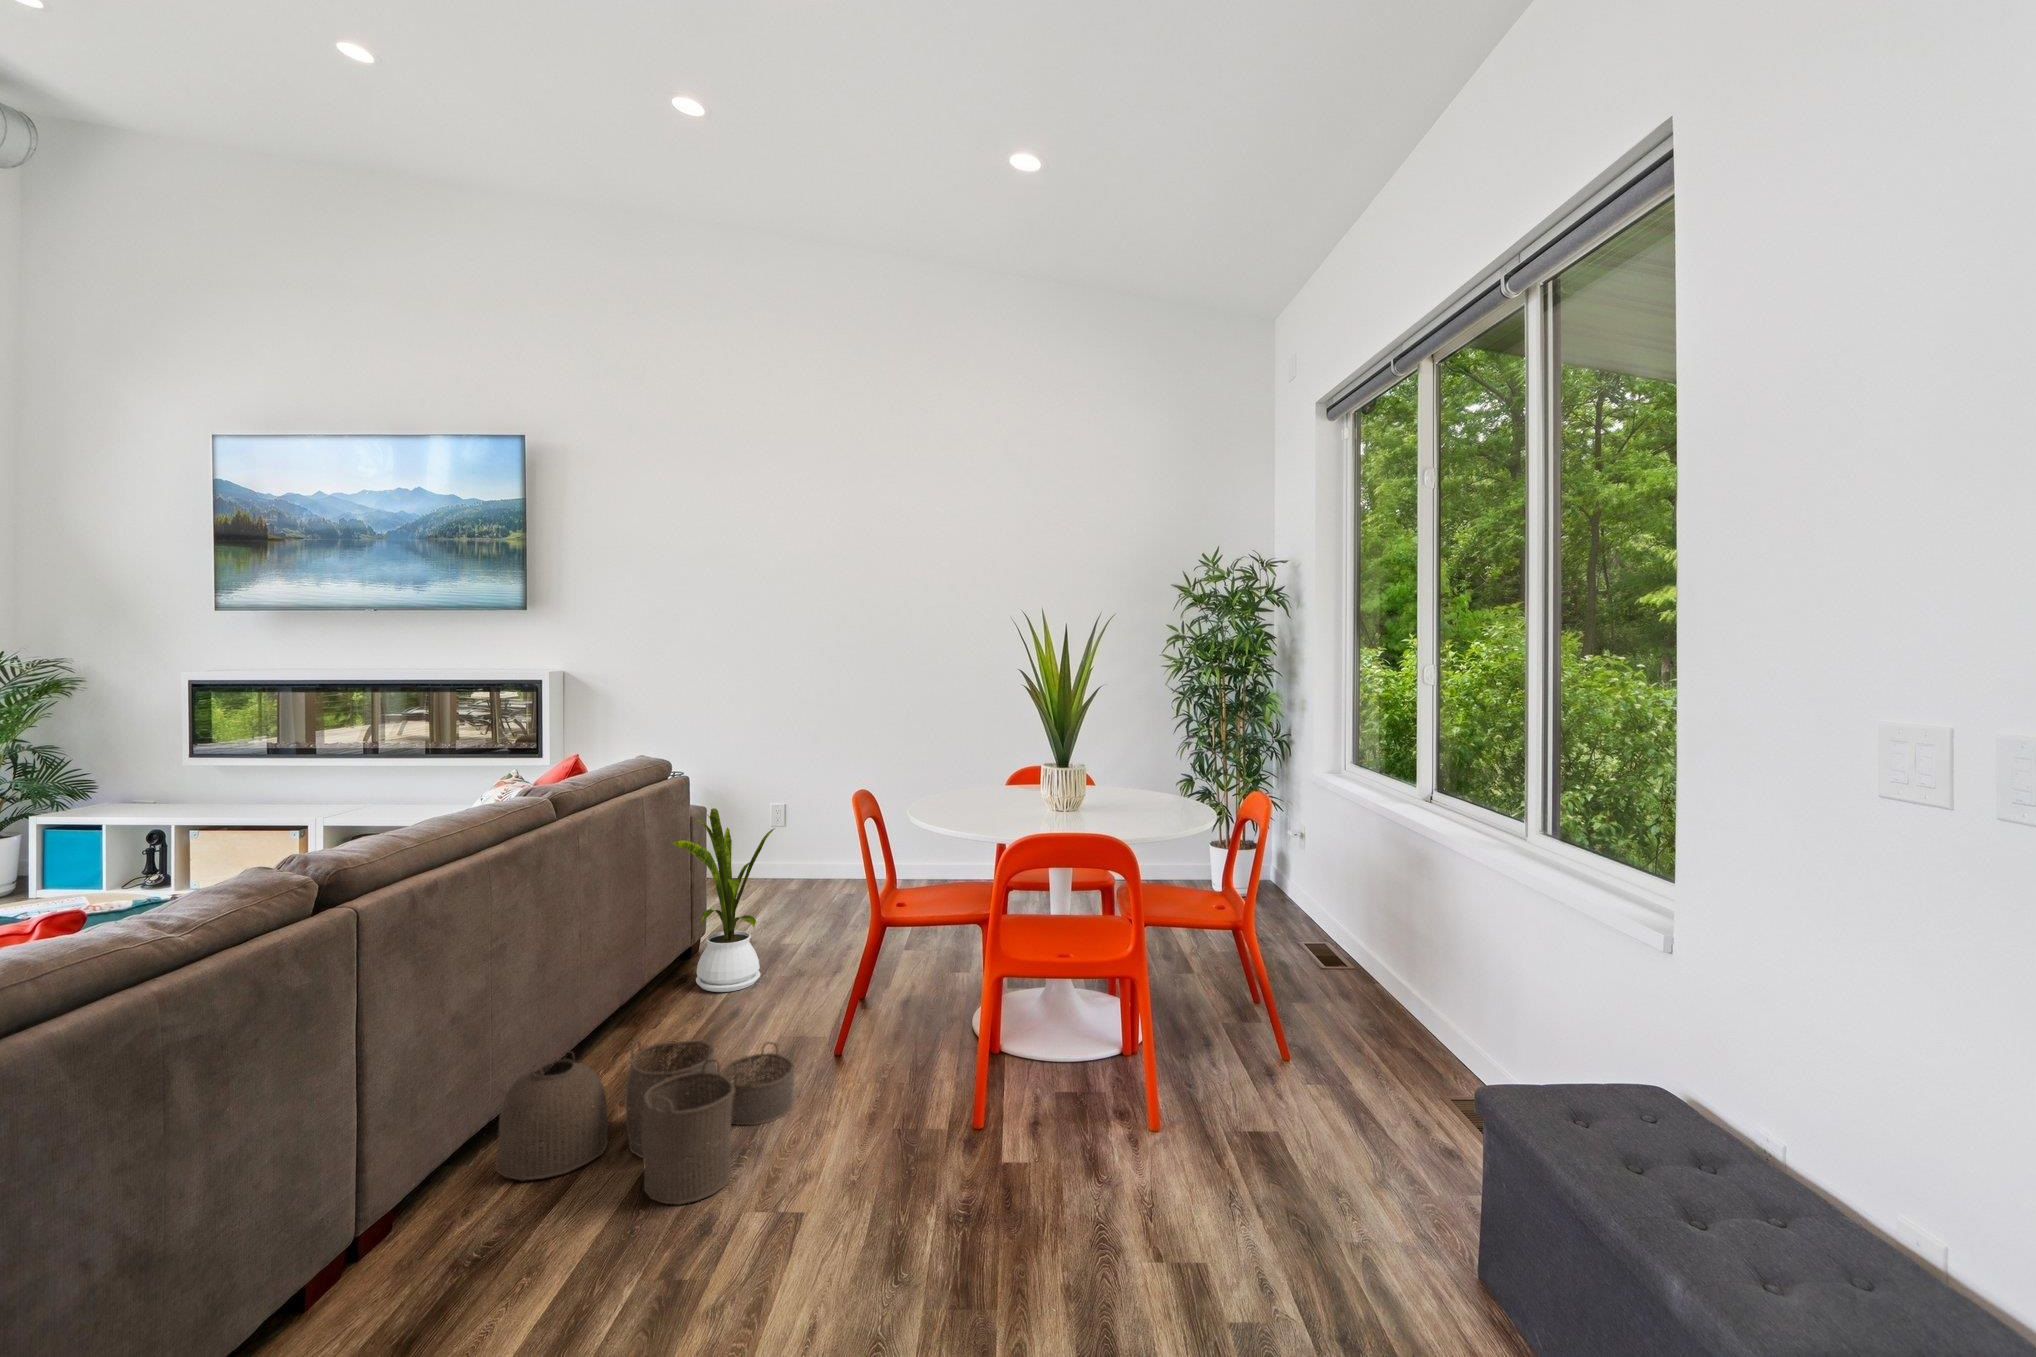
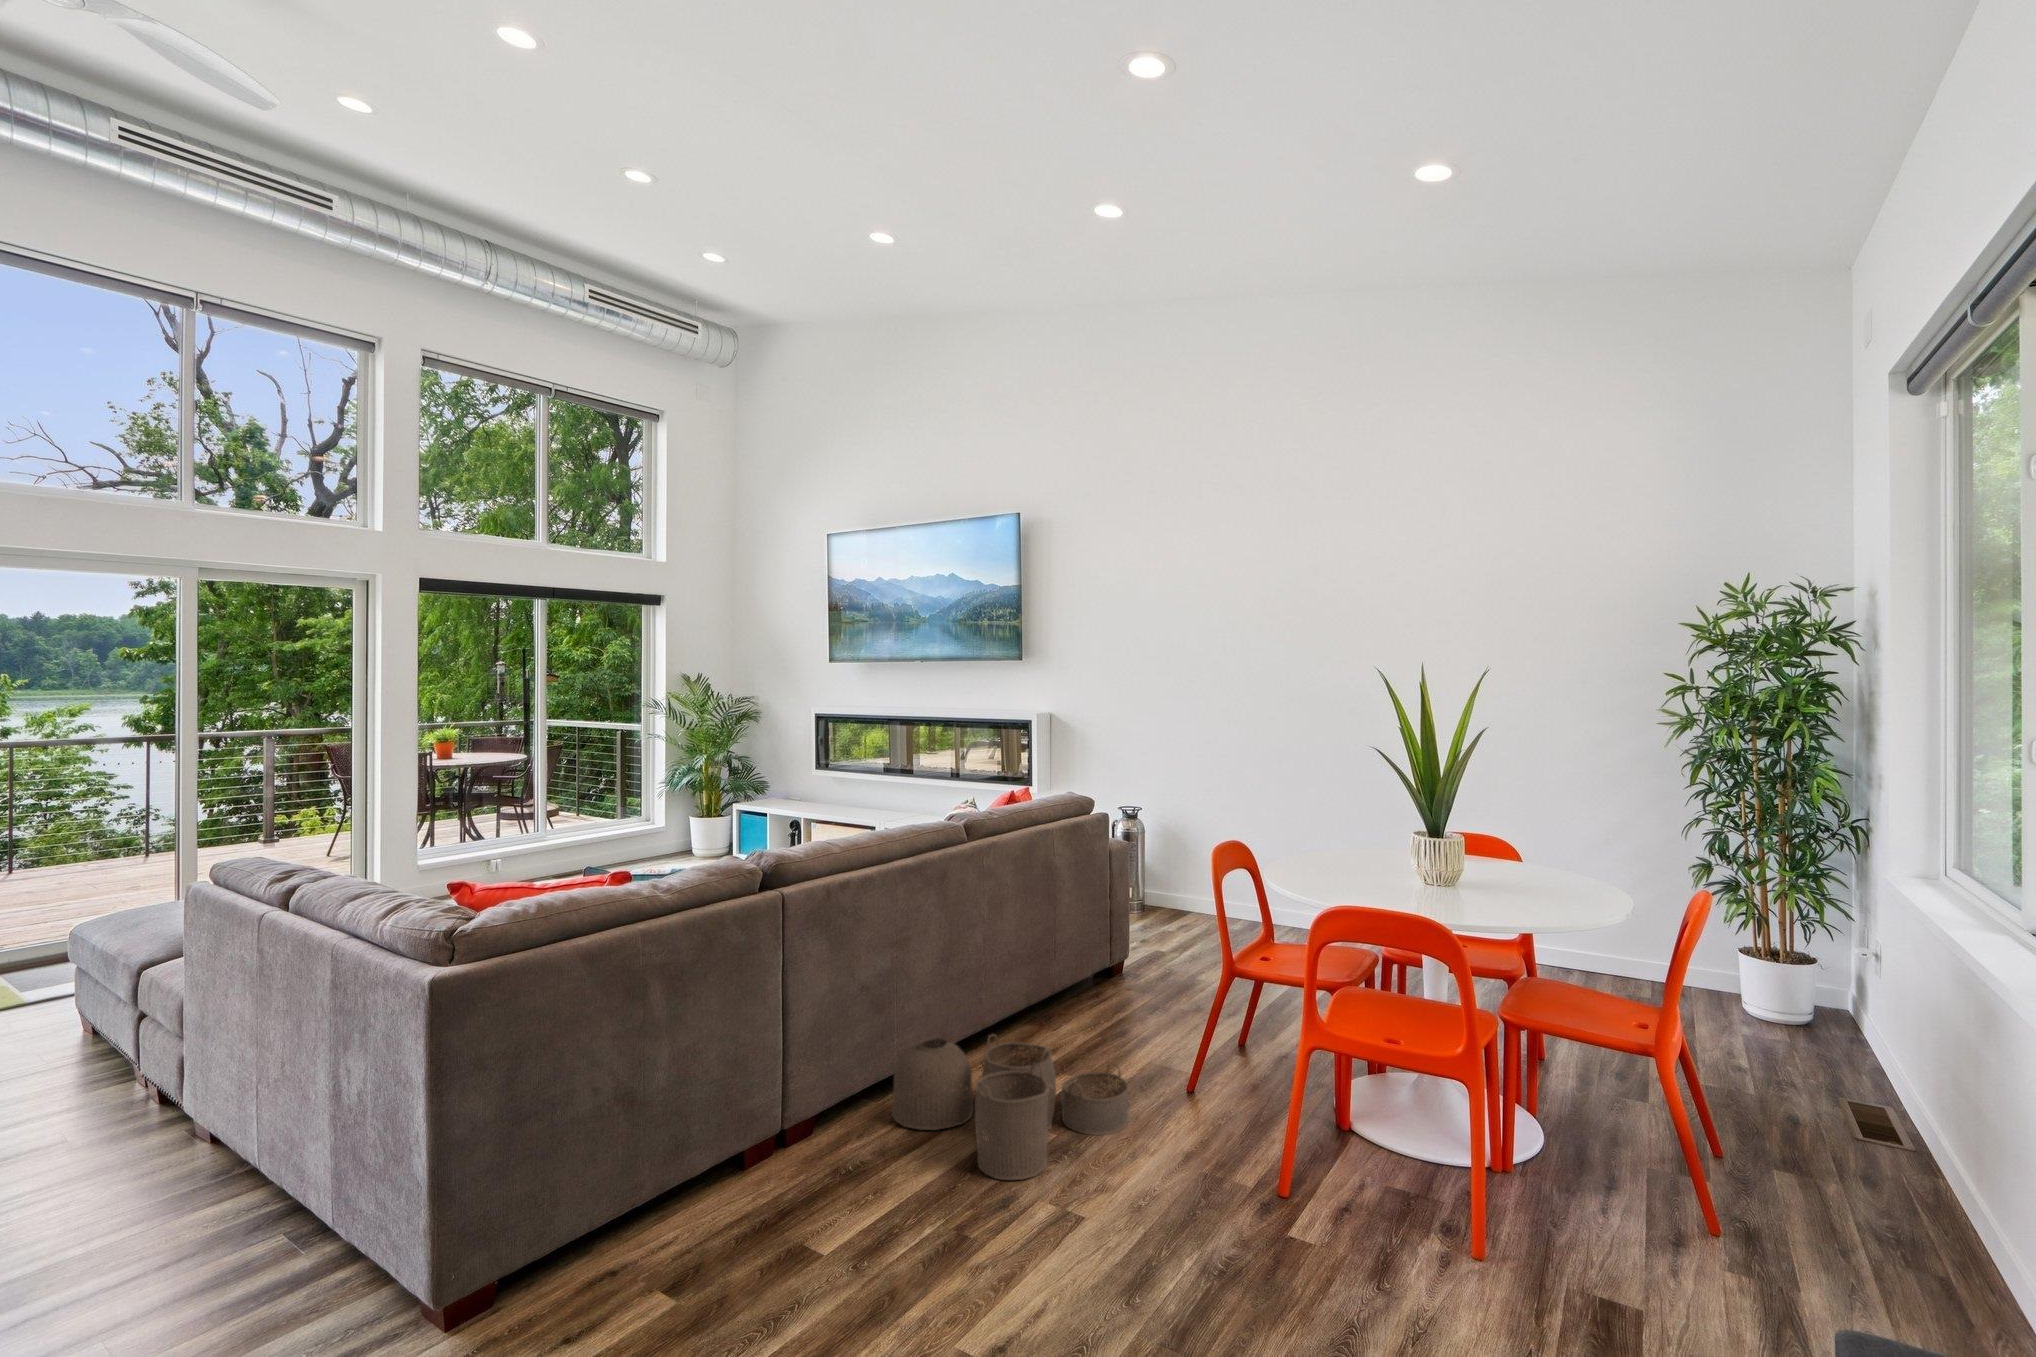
house plant: present [672,808,775,992] -> none [1072,840,1175,1015]

